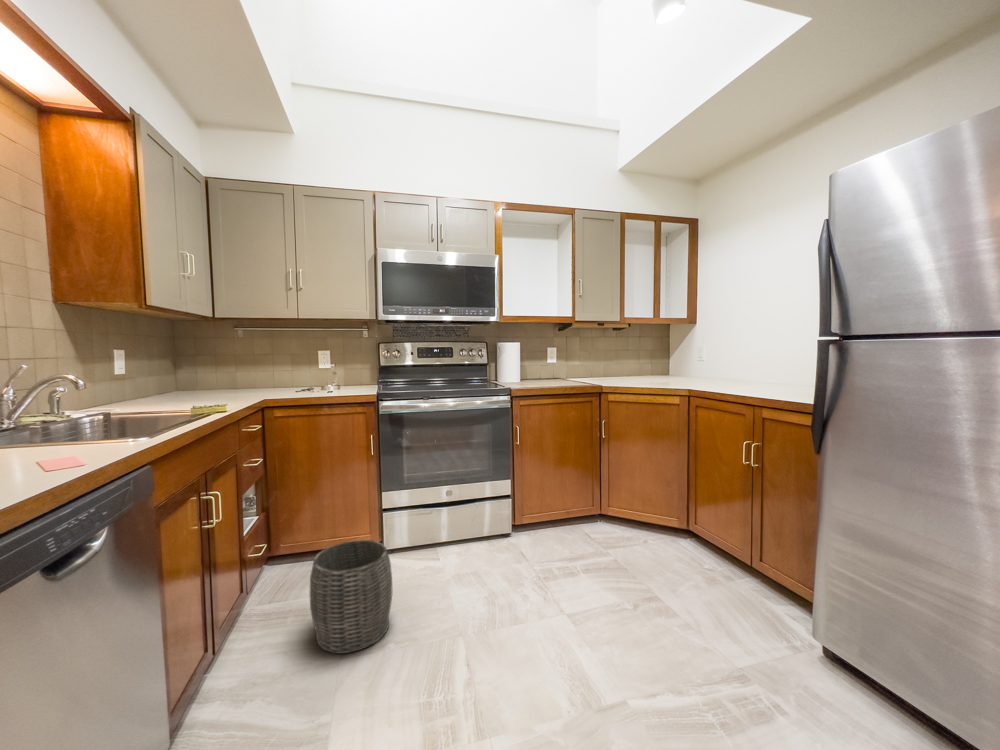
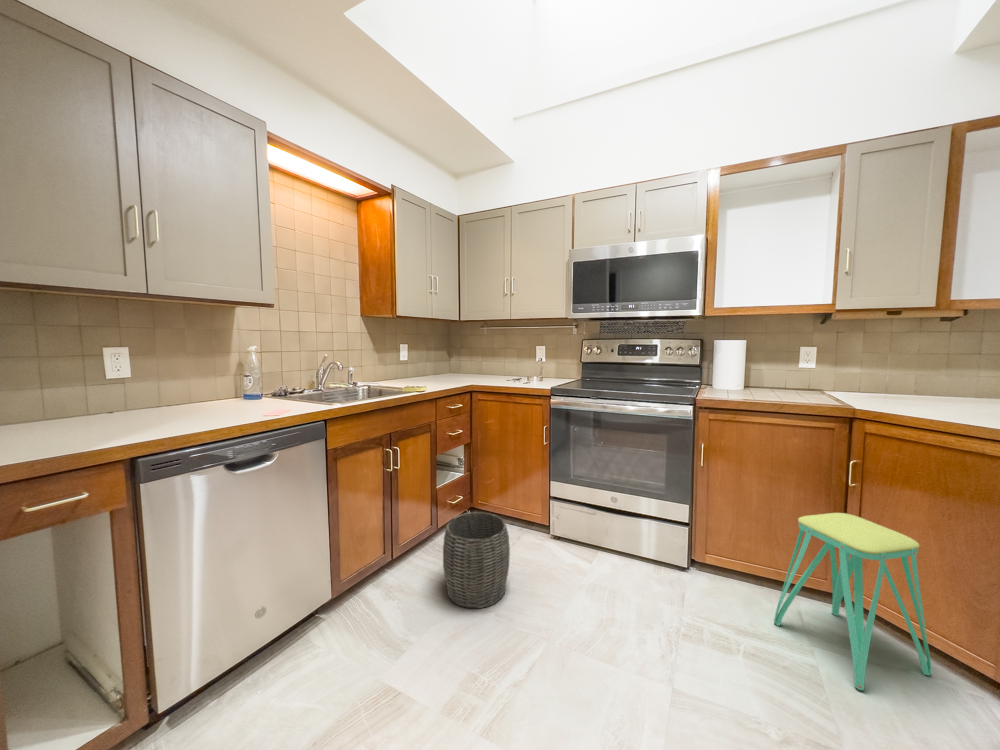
stool: none [579,456,651,559] -> present [774,513,931,690]

